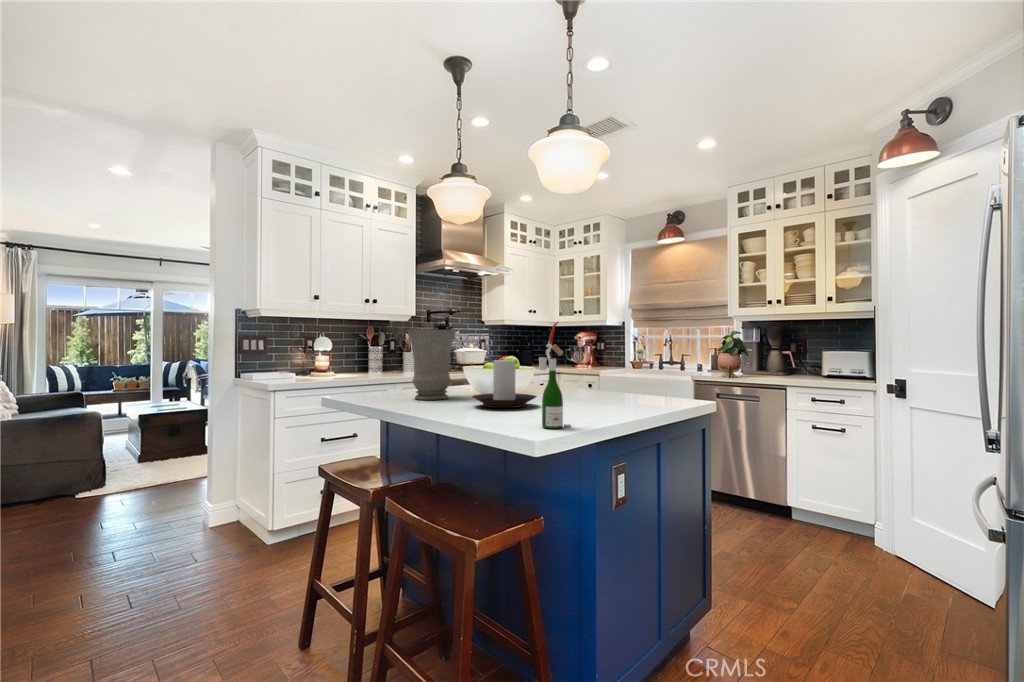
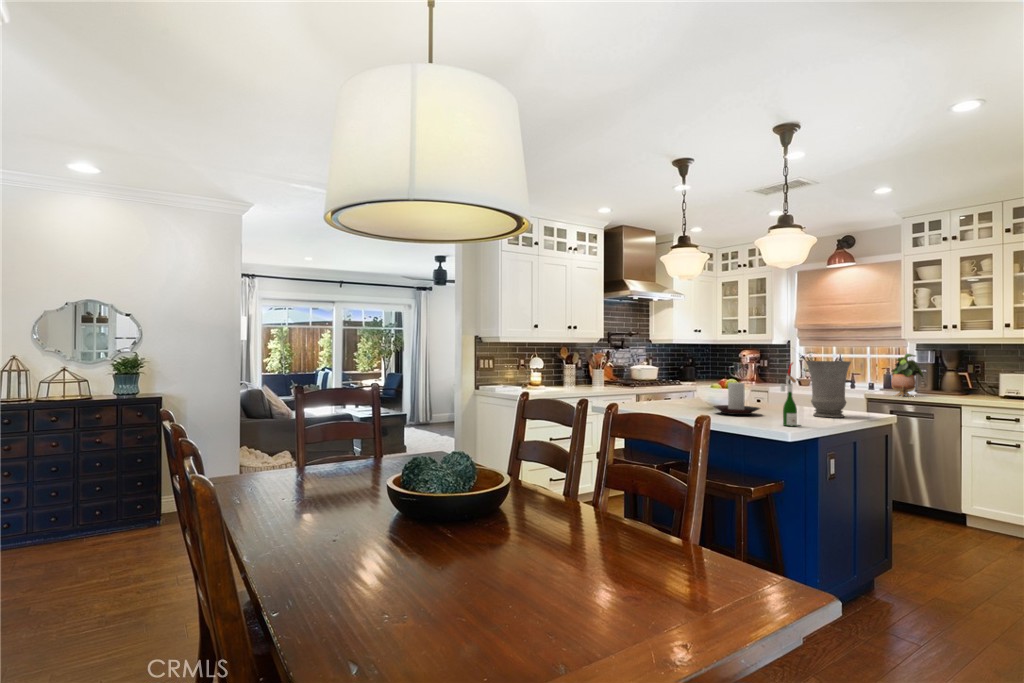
vase: present [407,329,456,400] -> present [806,361,851,418]

